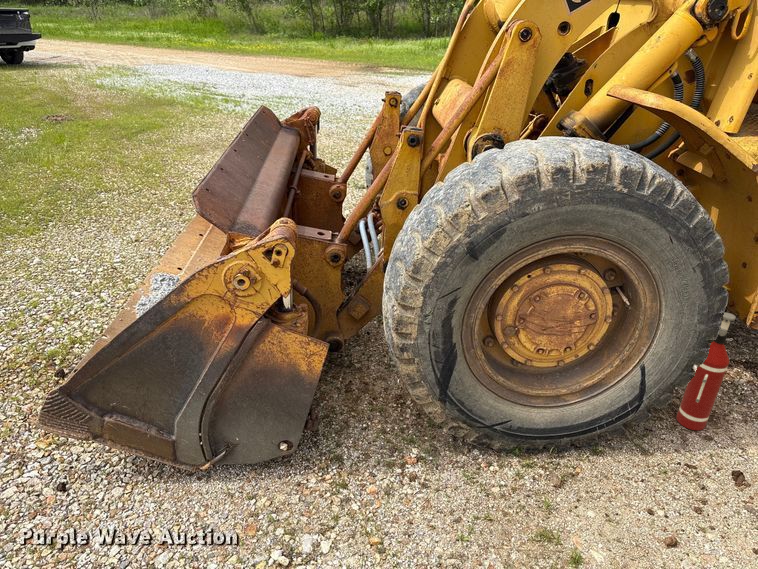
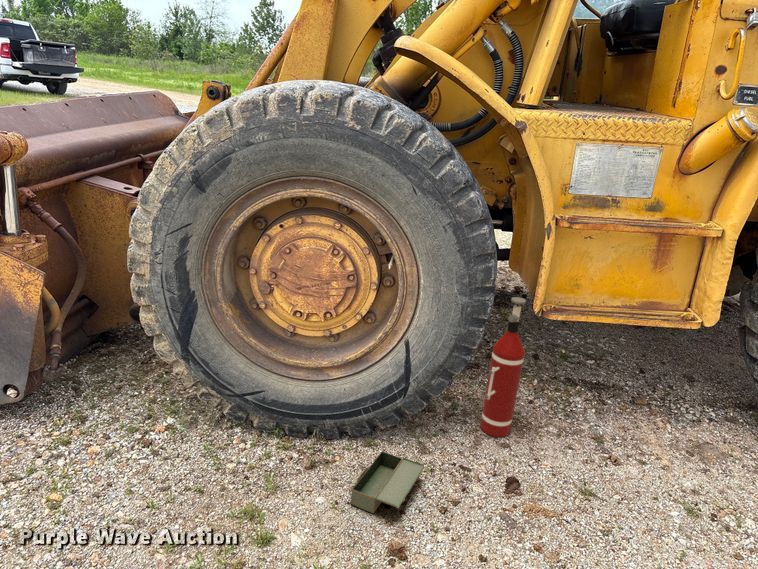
toolbox: none [618,462,676,522] -> present [351,451,424,513]

